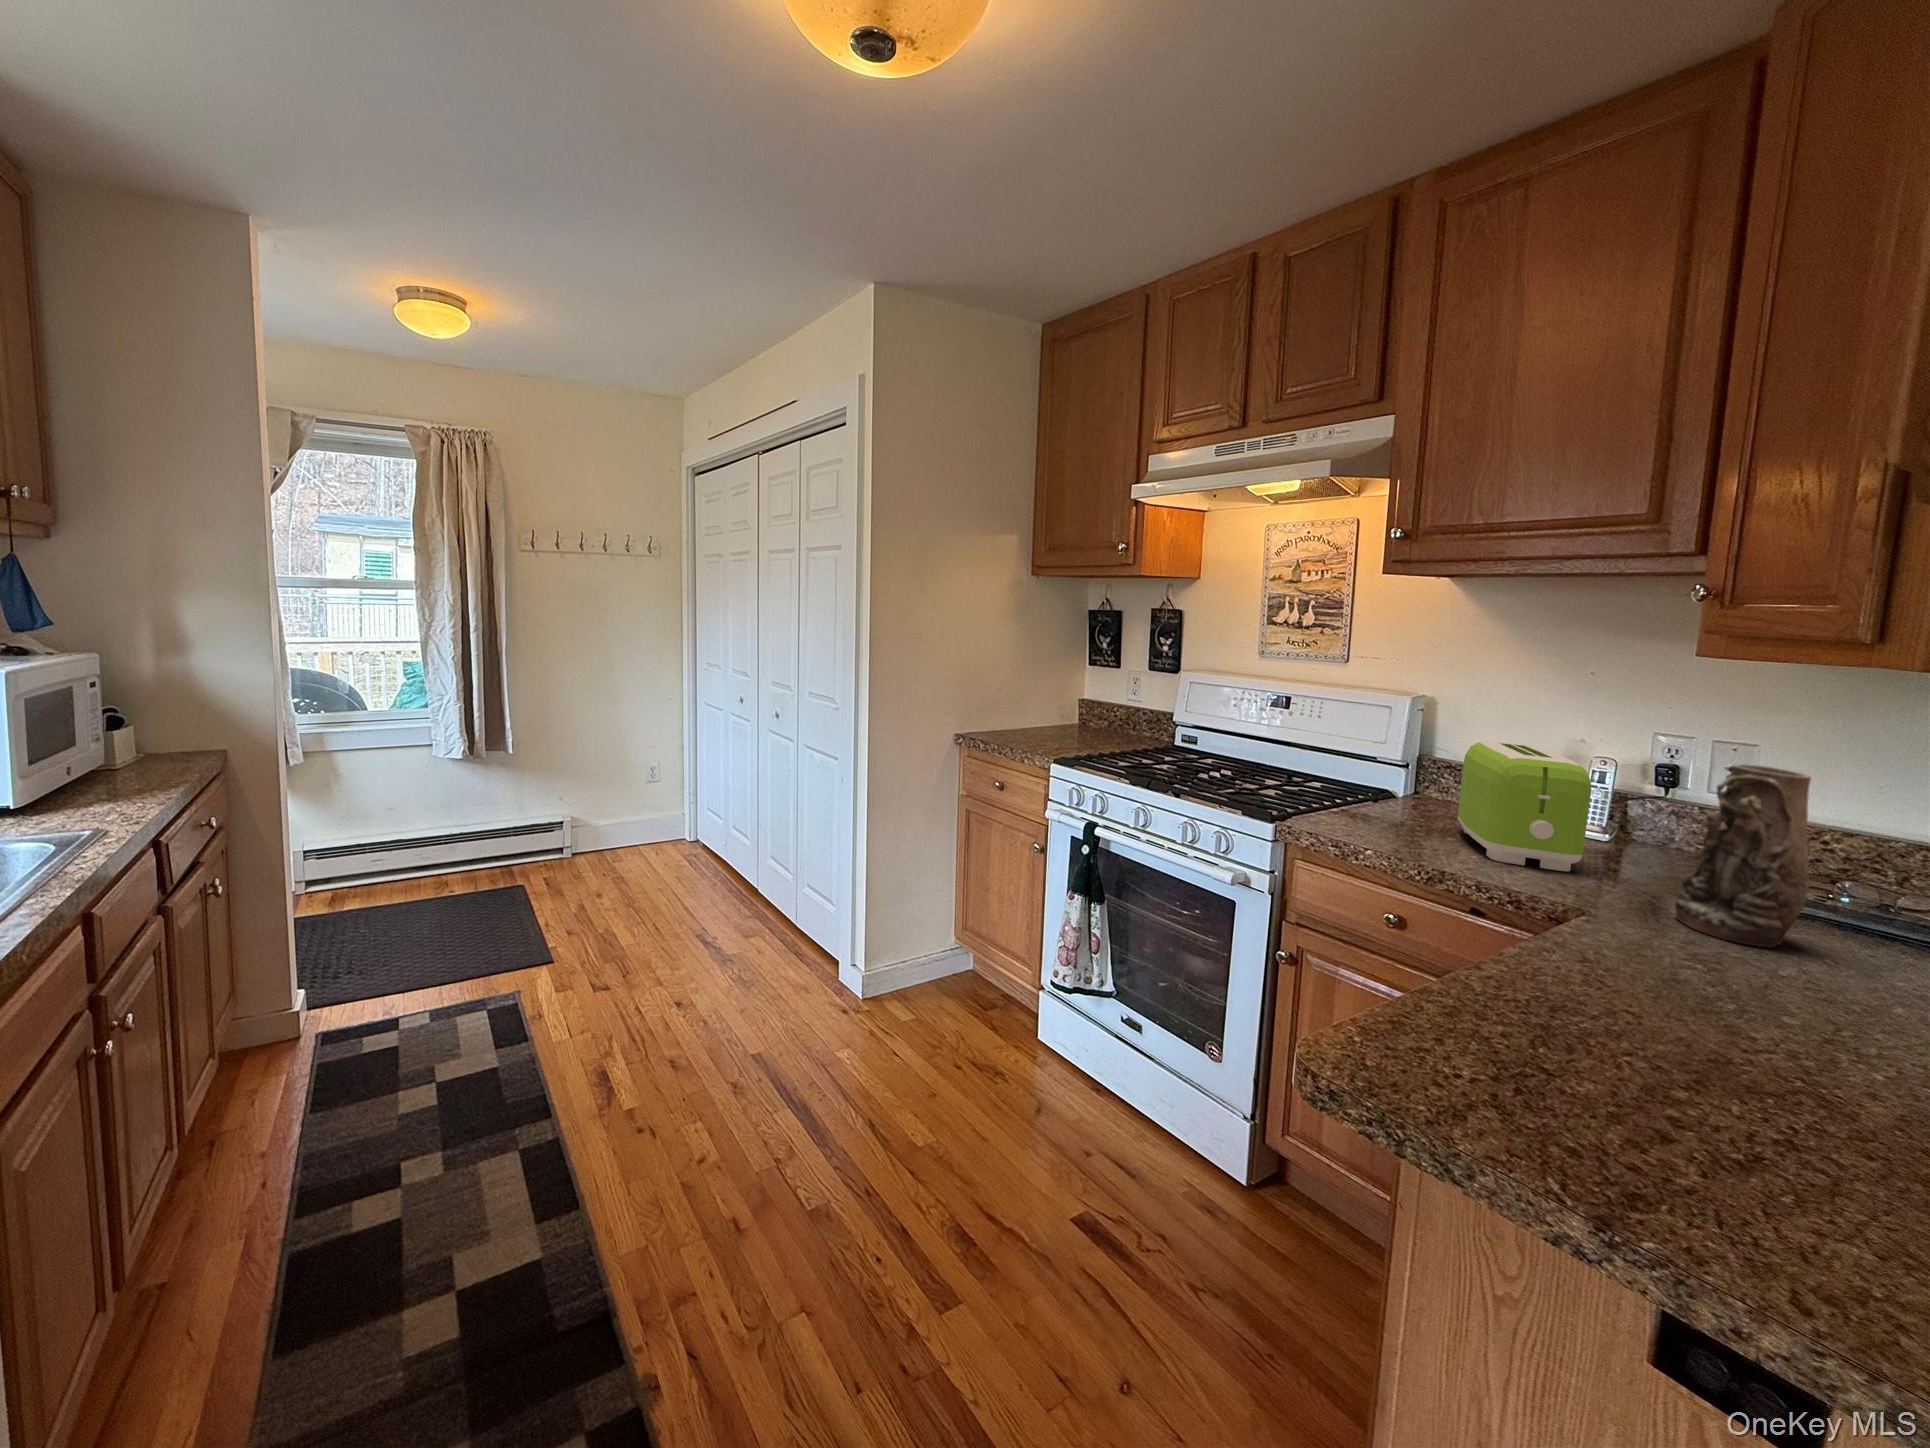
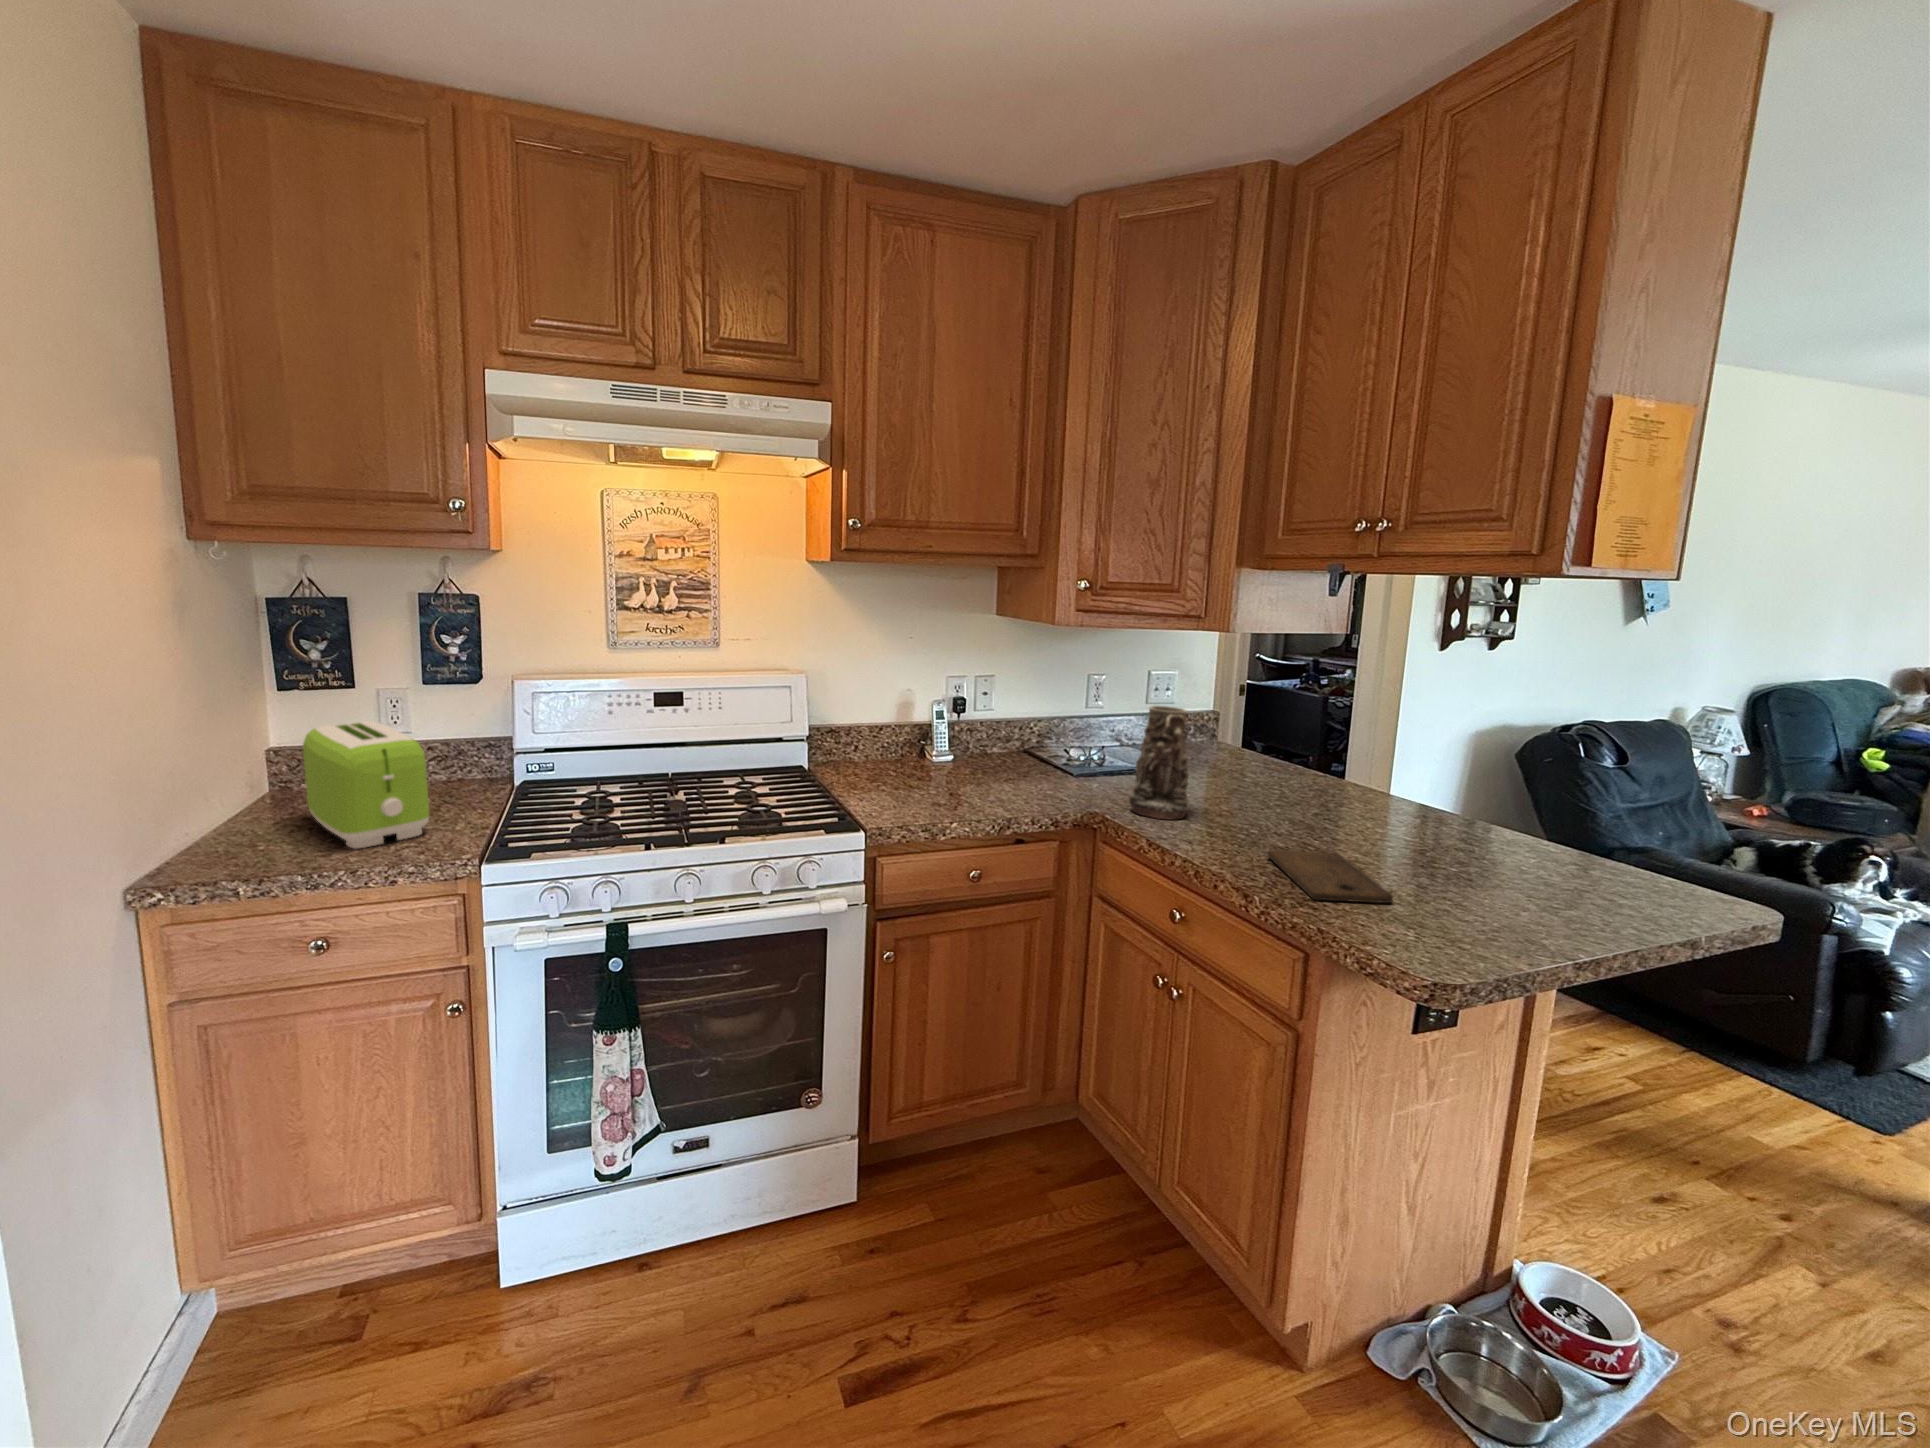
toaster: present [1458,741,1591,871] -> present [303,721,429,848]
cutting board: none [1558,966,1833,1039] -> present [1268,850,1393,903]

